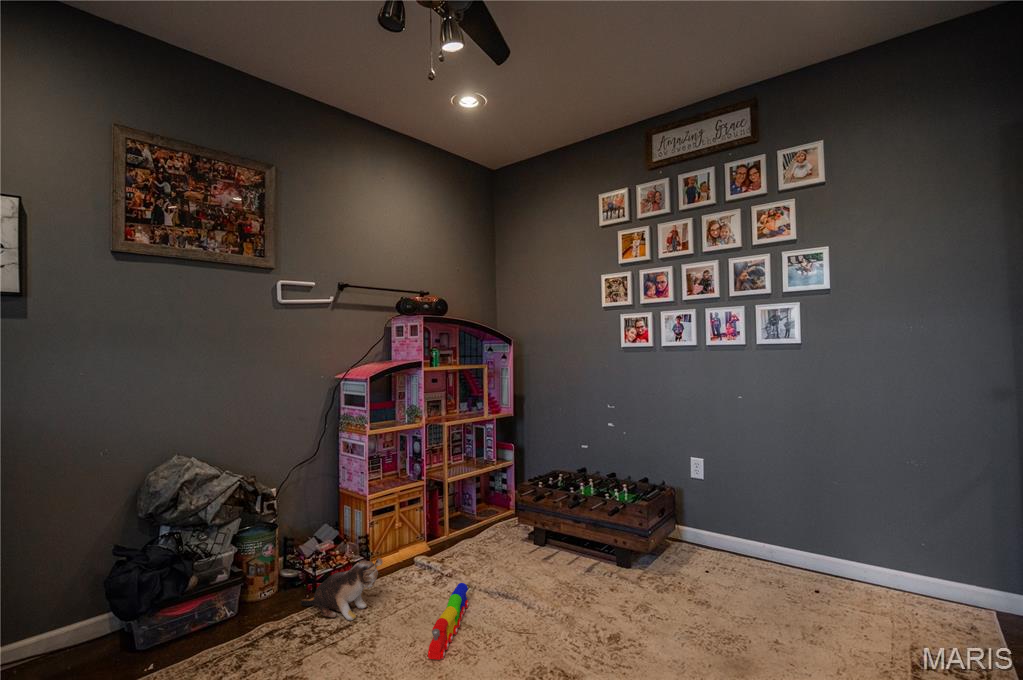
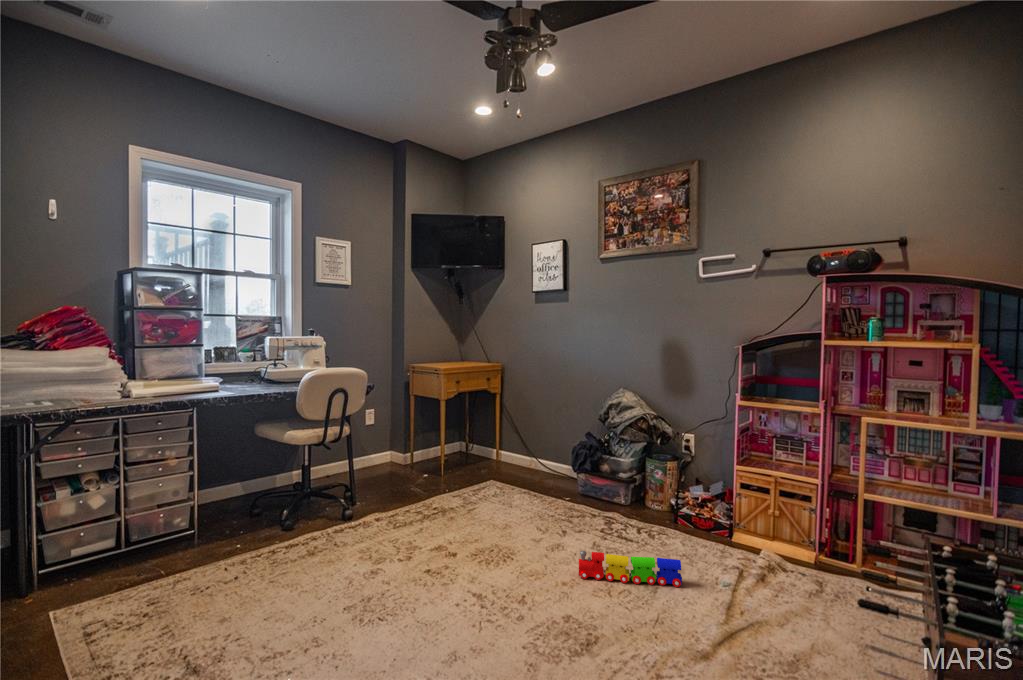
plush toy: present [301,558,383,620] -> none [623,494,654,539]

